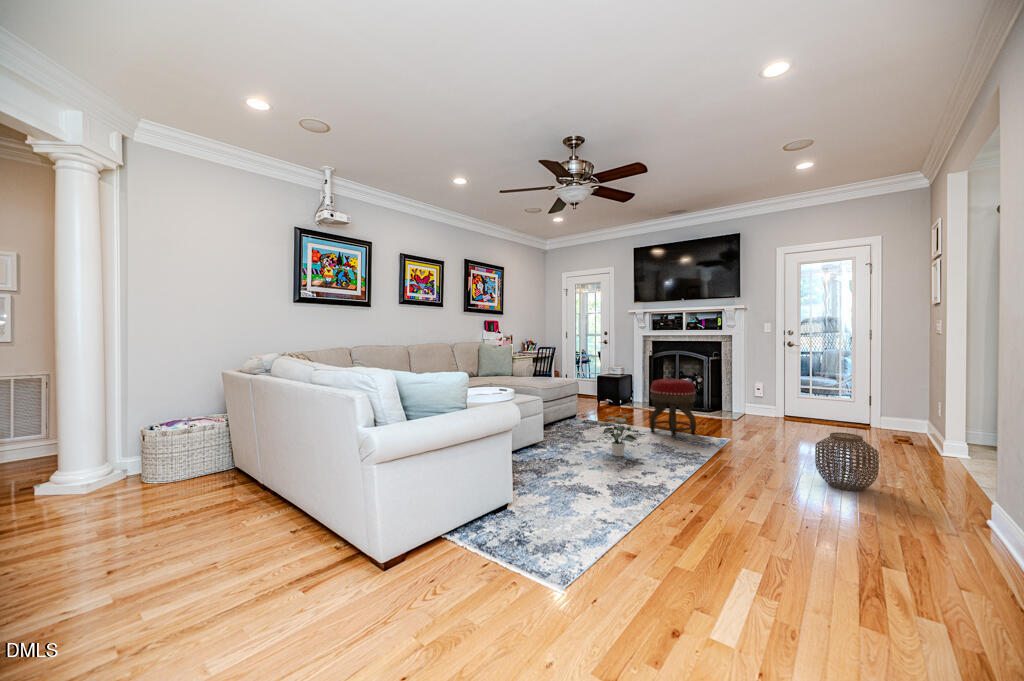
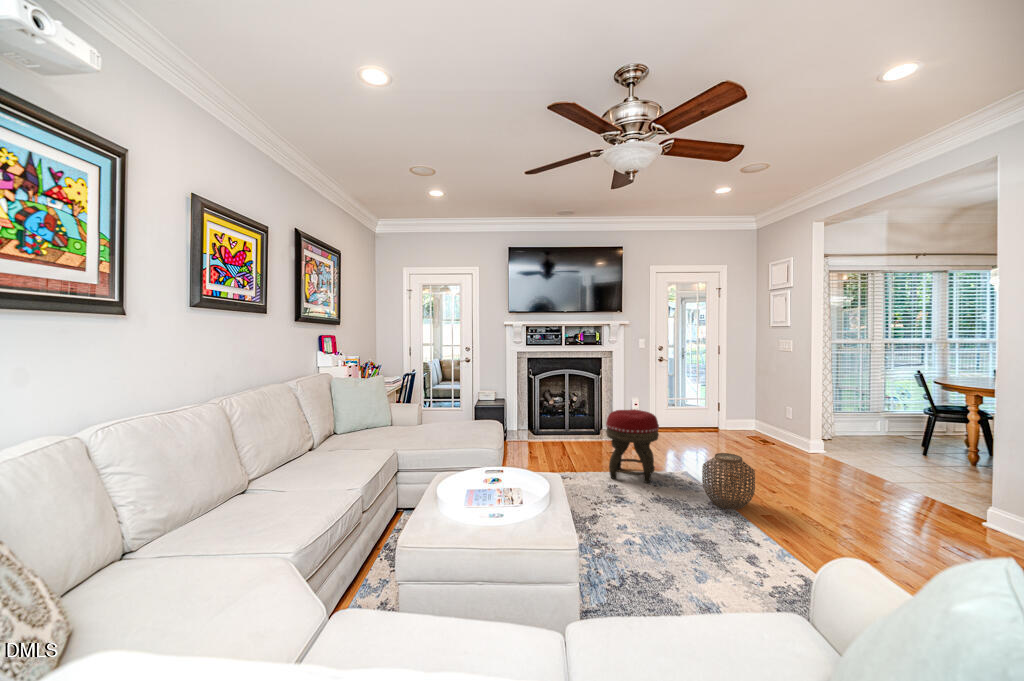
potted plant: present [600,414,639,456] -> none [636,476,694,540]
woven basket: present [815,432,879,492] -> present [702,453,755,510]

